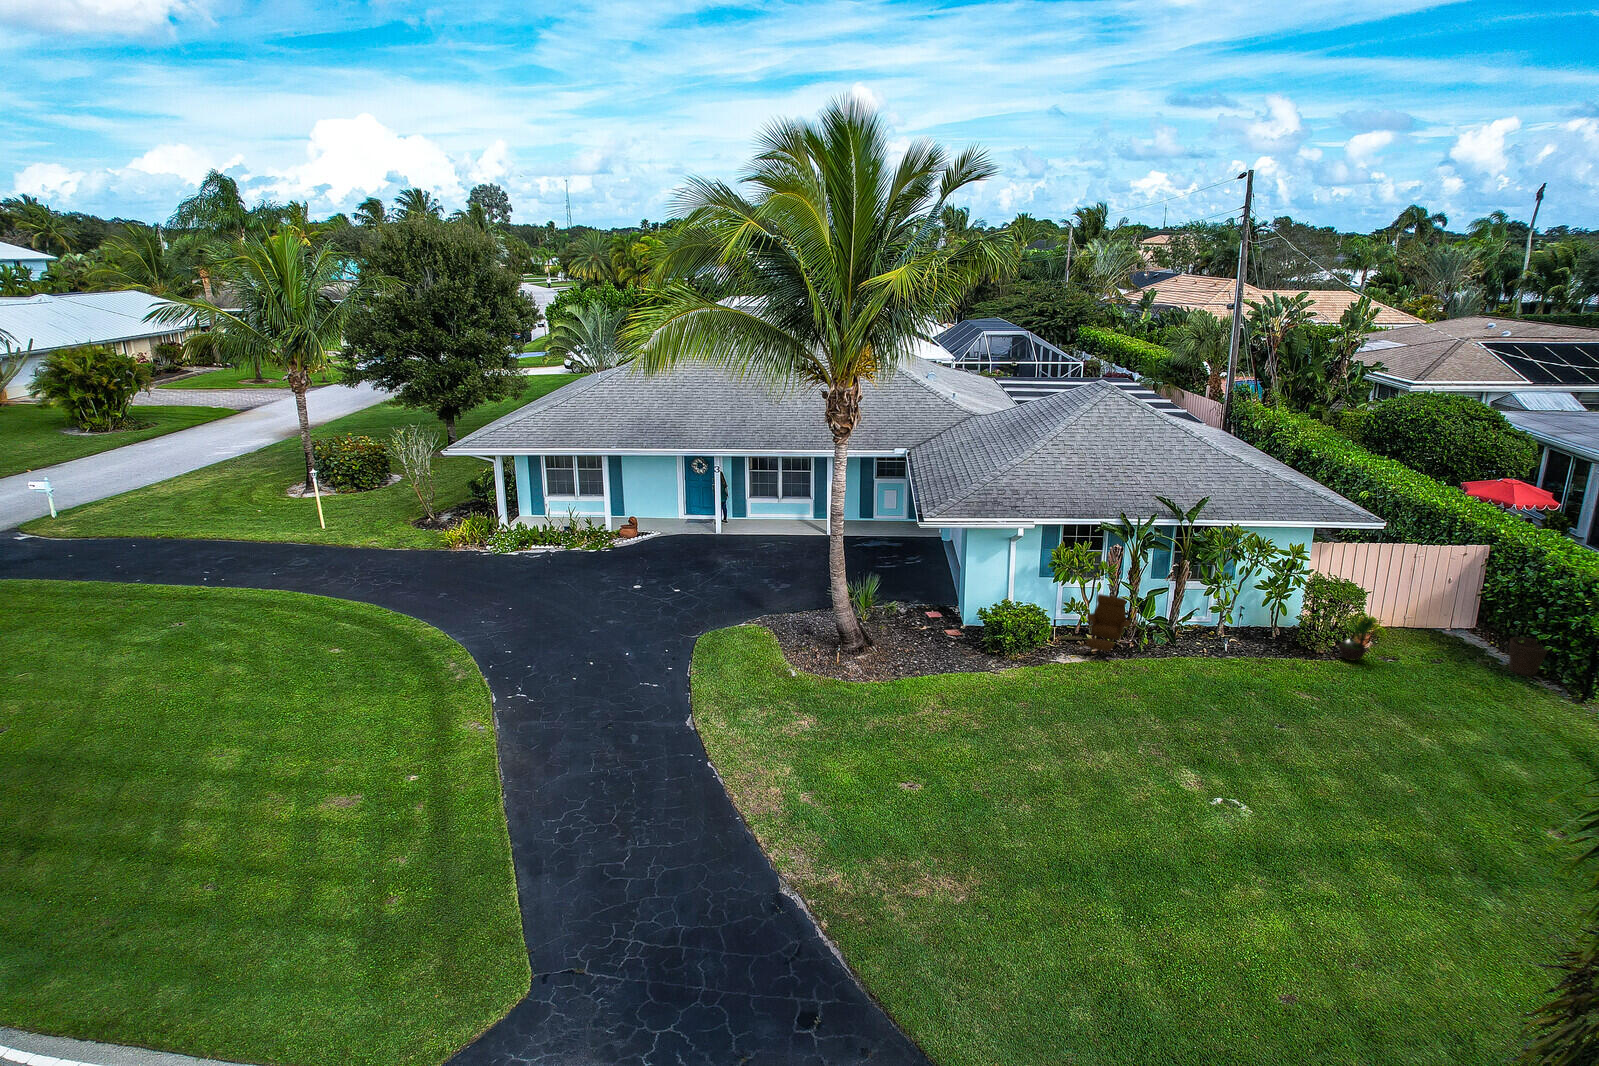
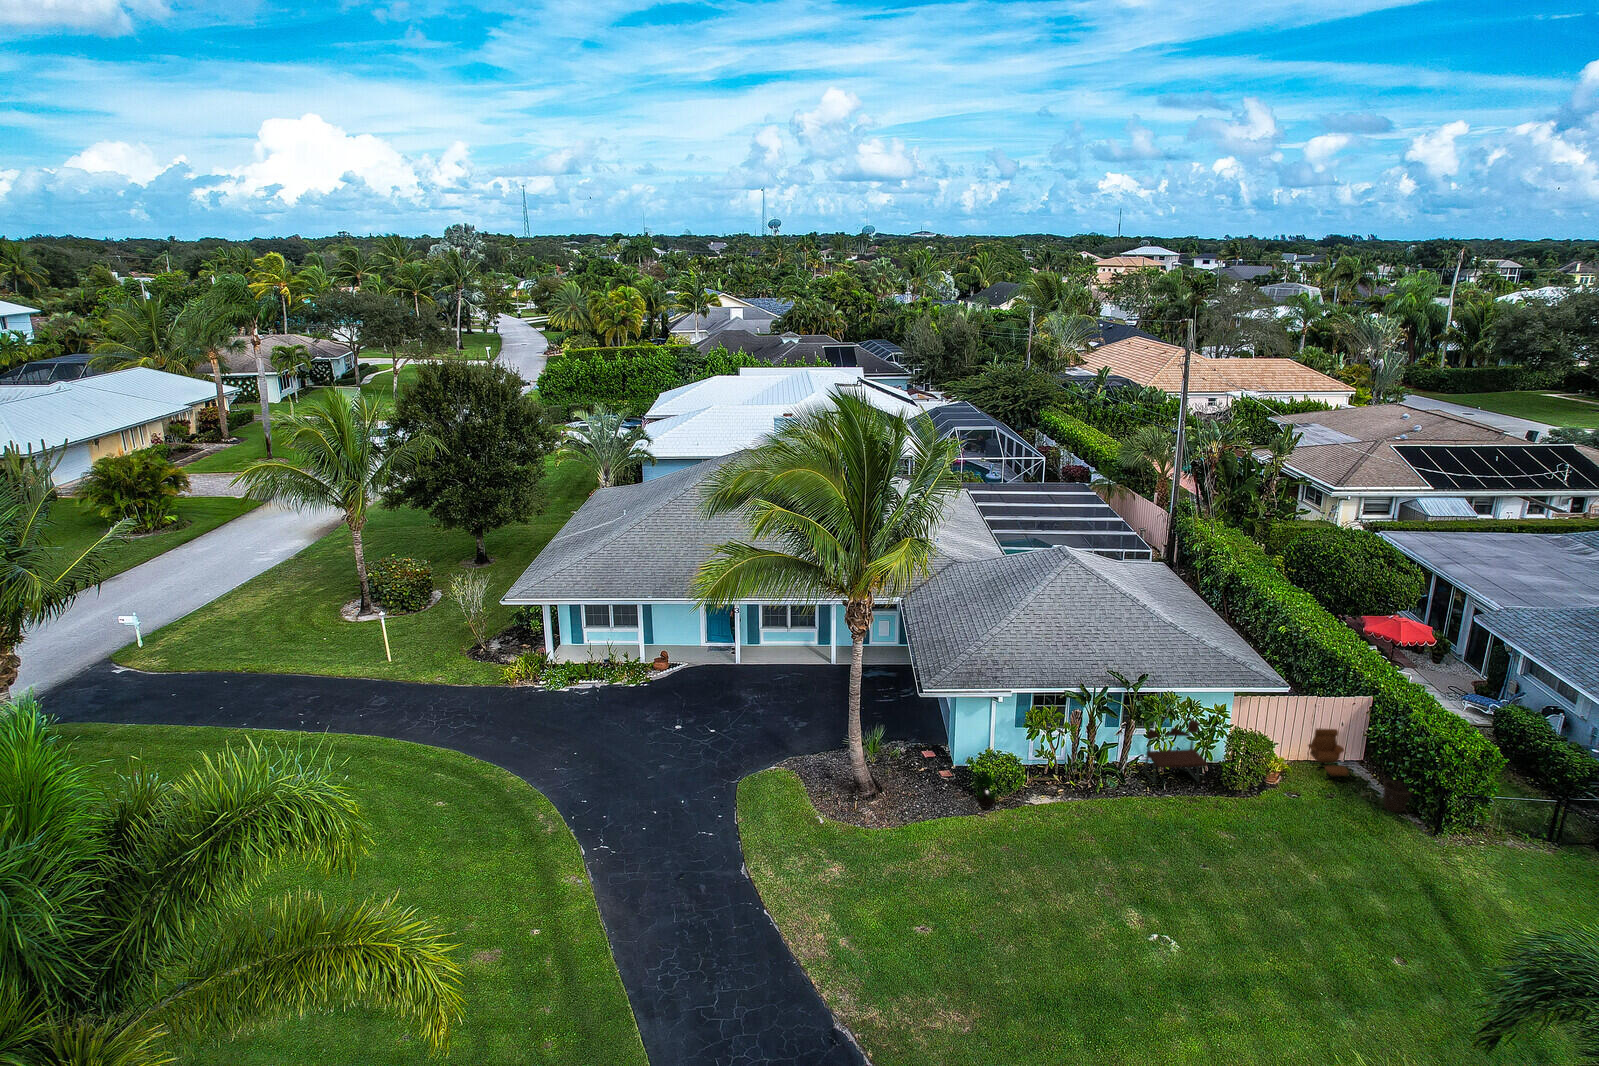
bench: none [1199,566,1281,645] -> present [1144,720,1208,784]
lounge chair: present [1086,594,1130,662] -> present [1308,729,1348,784]
potted tree: present [1339,617,1378,661] -> present [974,773,996,808]

